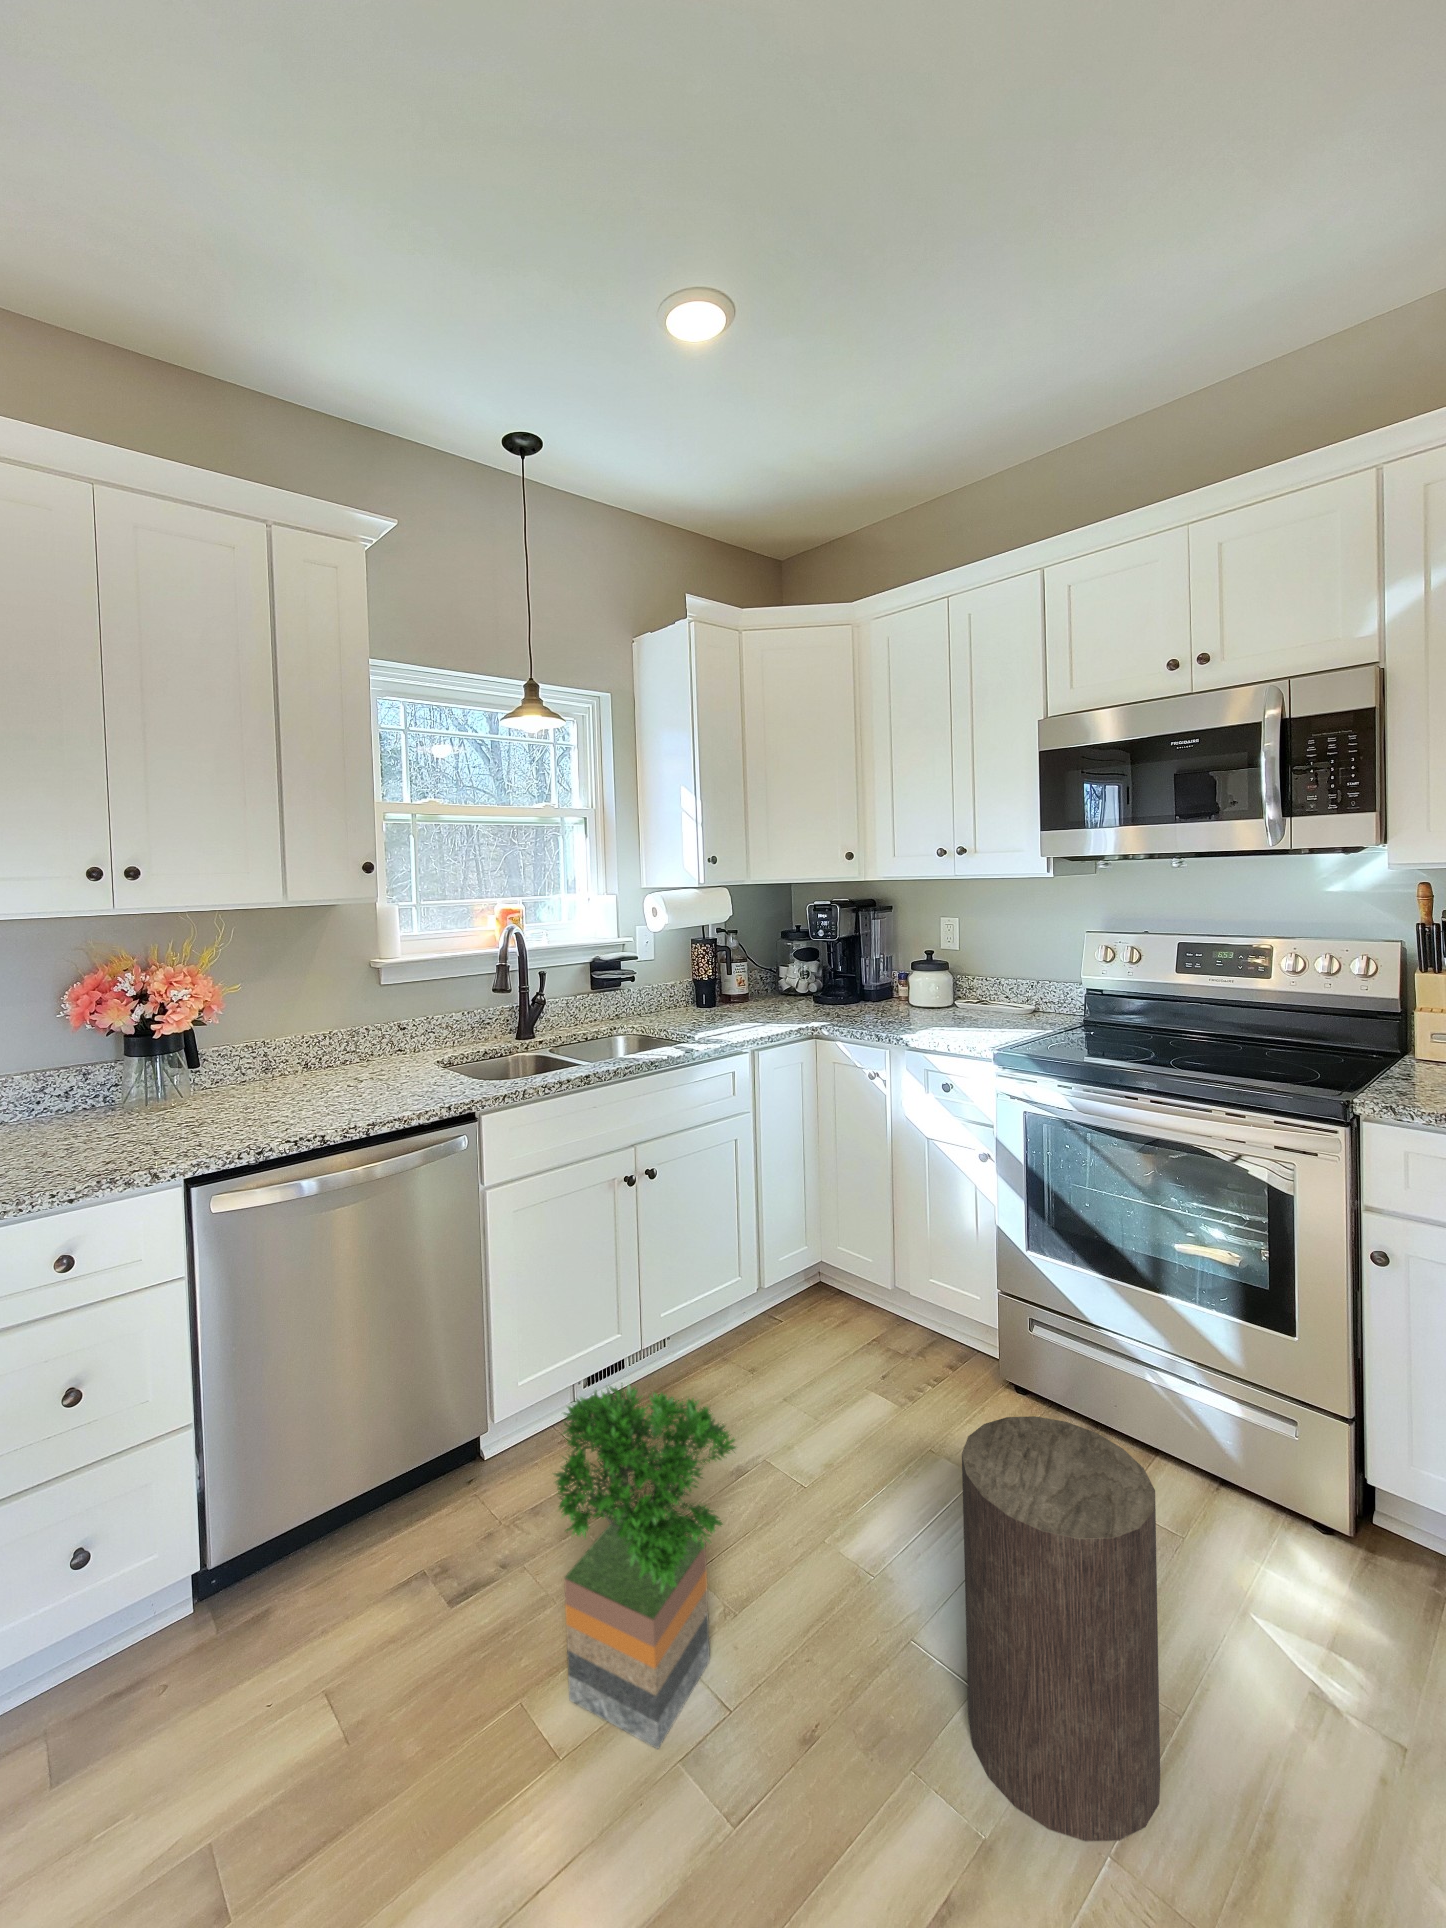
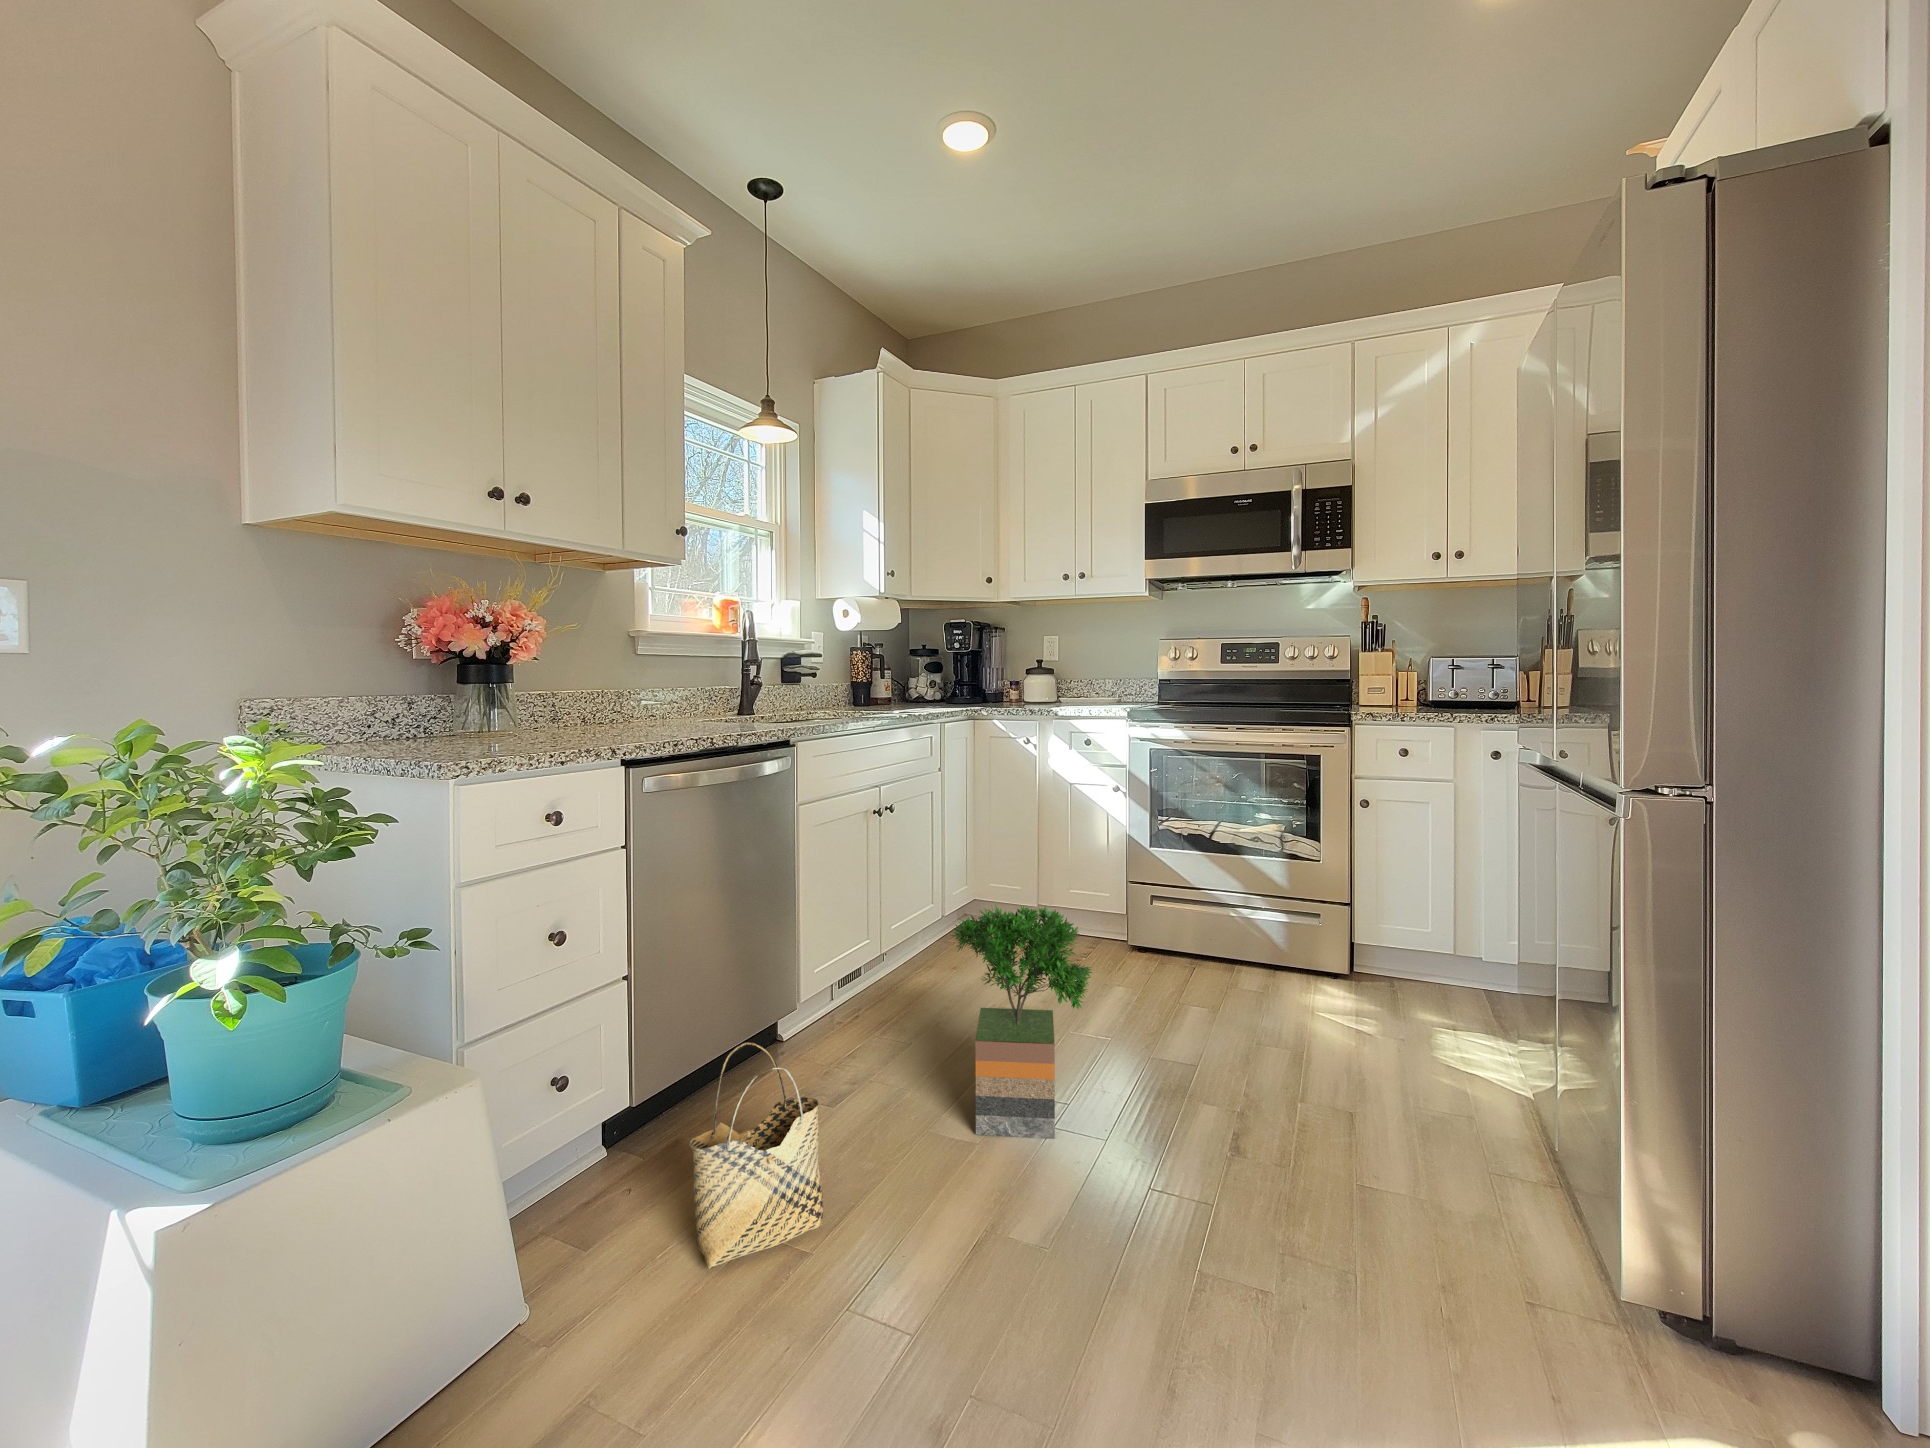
stool: present [962,1416,1160,1841] -> none [1217,892,1334,1109]
woven basket: none [132,1545,312,1831] -> present [689,1042,823,1269]

